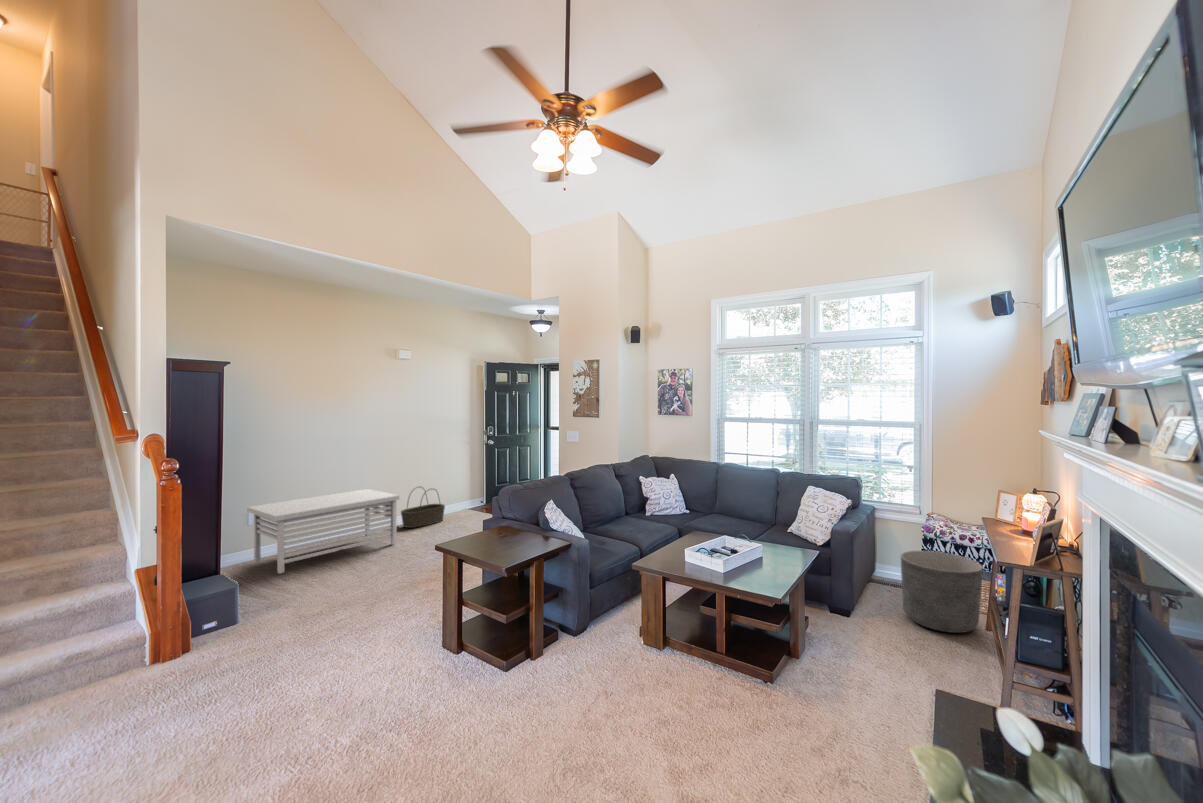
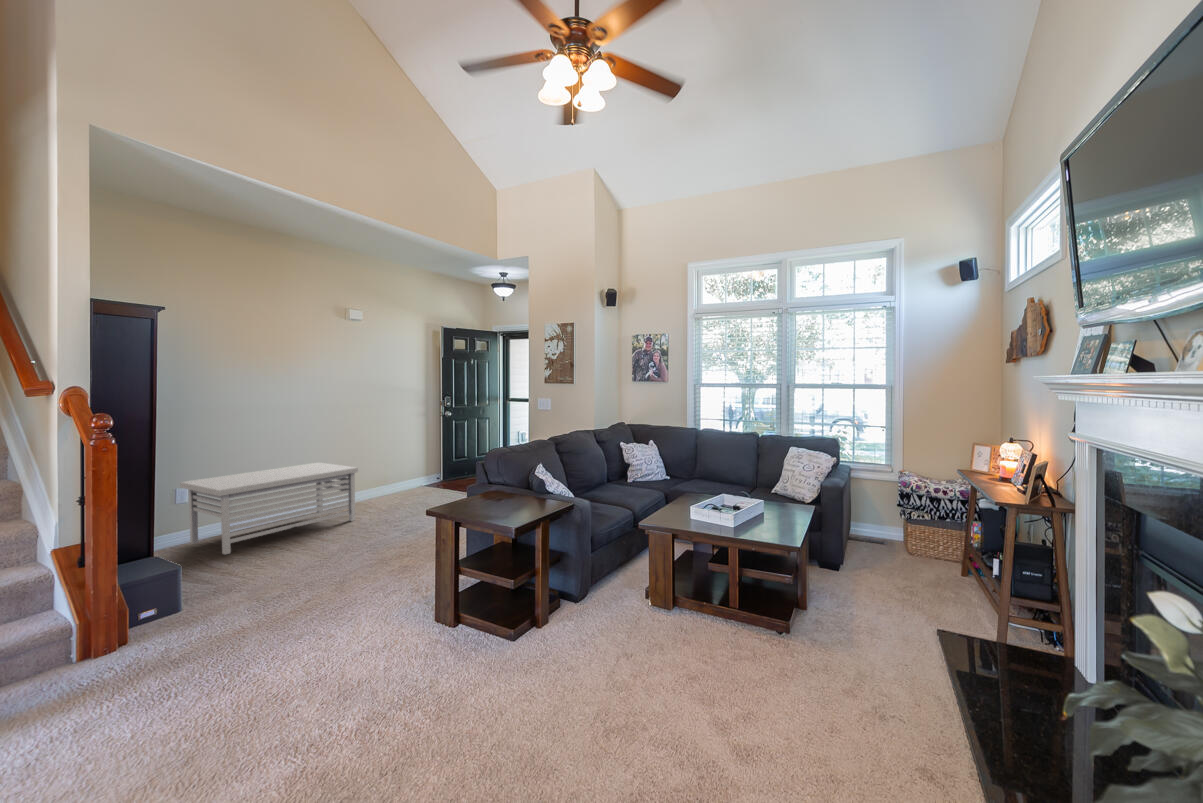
basket: present [401,487,445,528] -> none [355,460,403,504]
planter: present [901,551,983,633] -> none [884,504,961,579]

